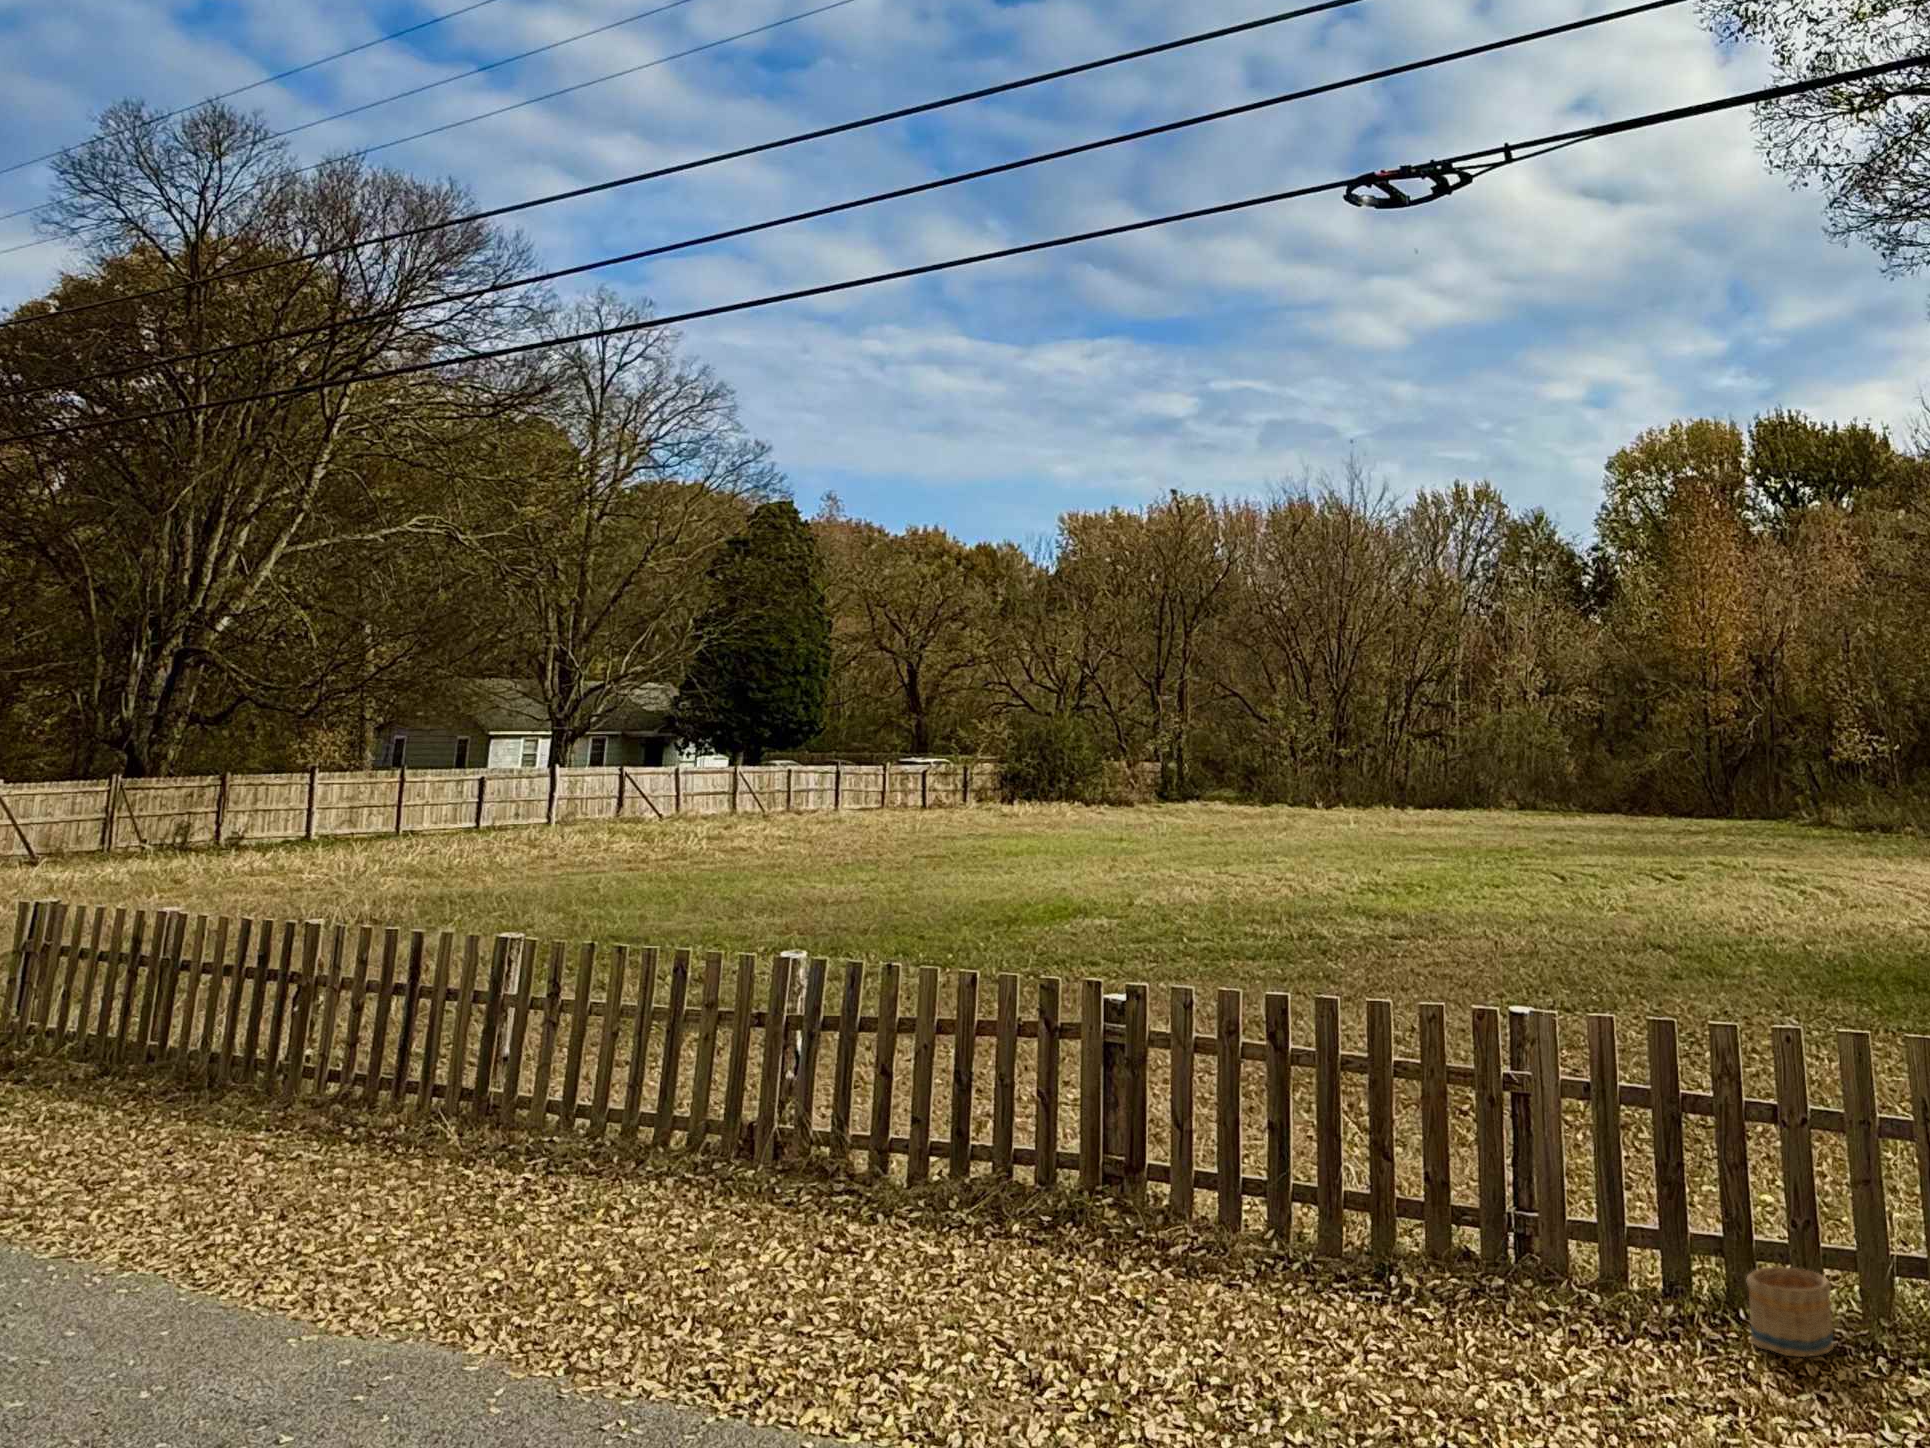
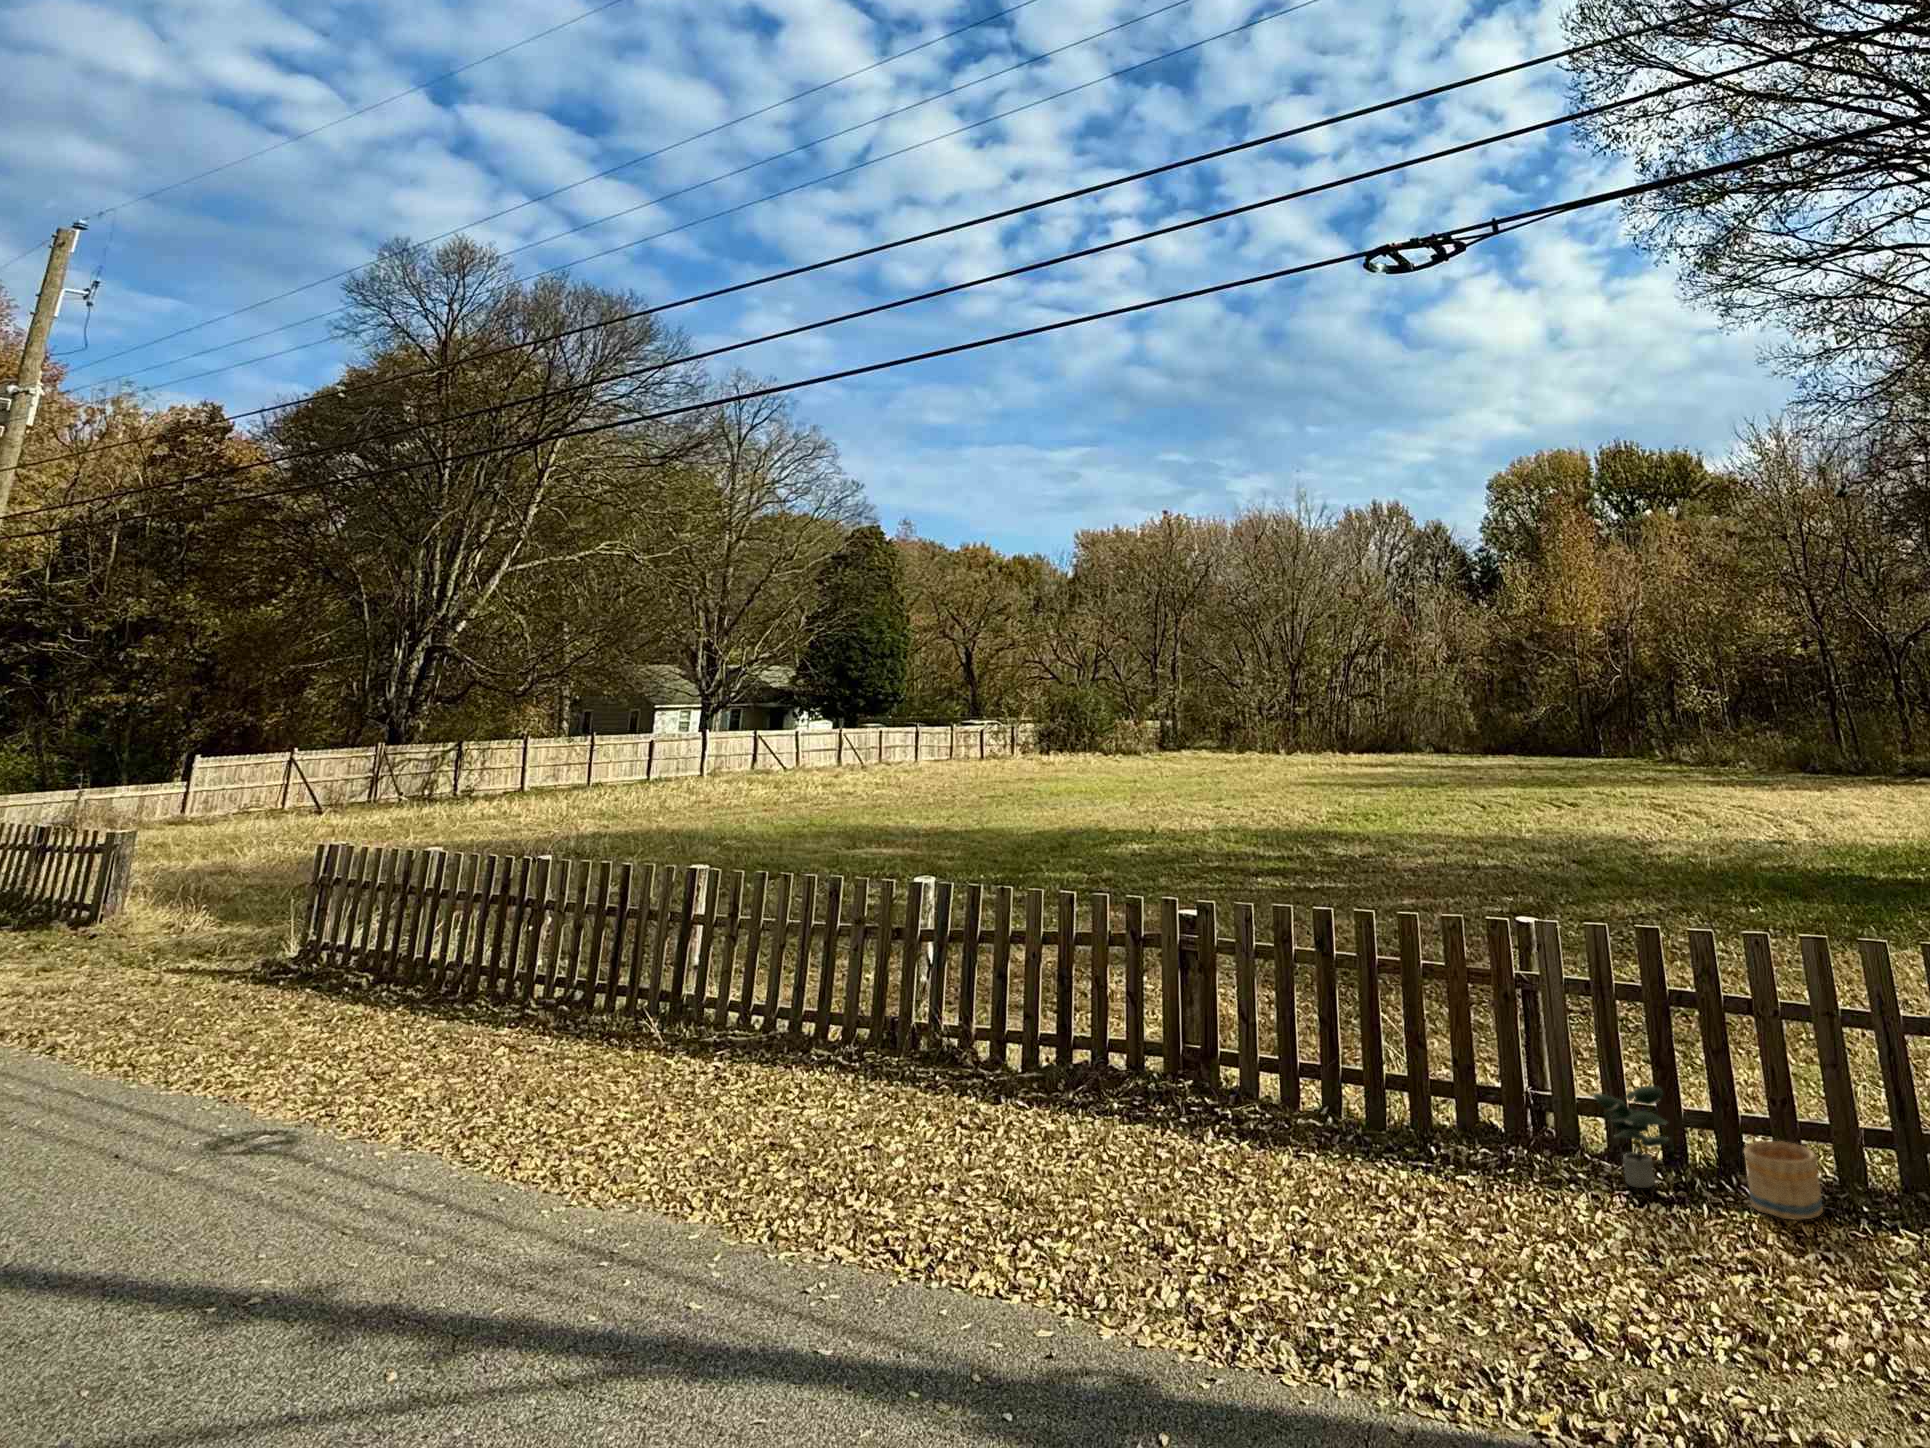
potted plant: none [1576,1202,1663,1321] -> present [1593,1085,1668,1188]

